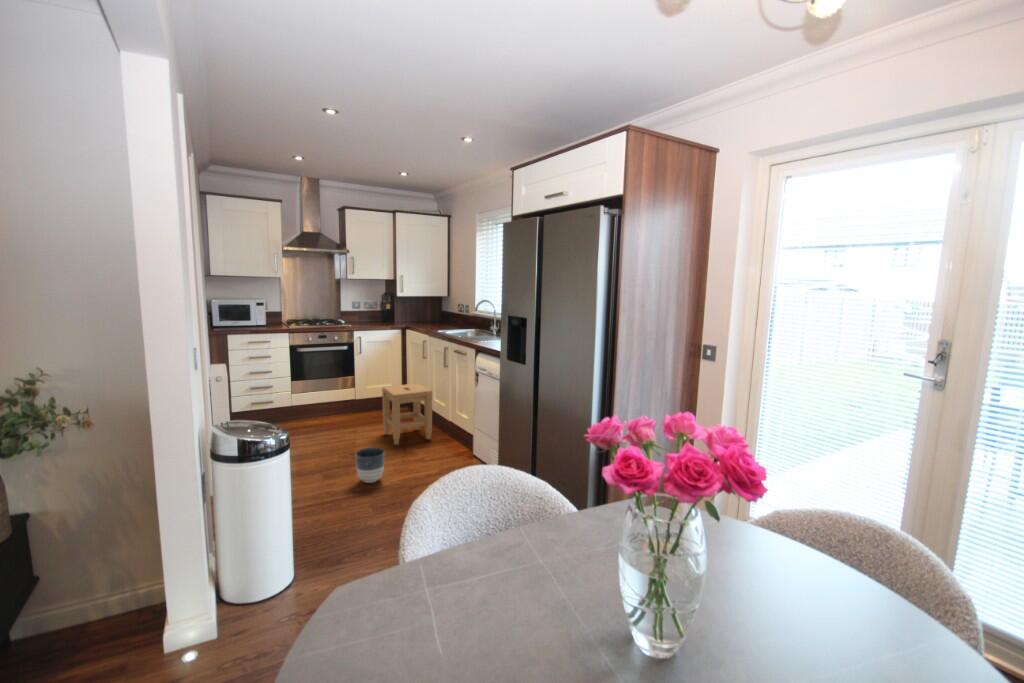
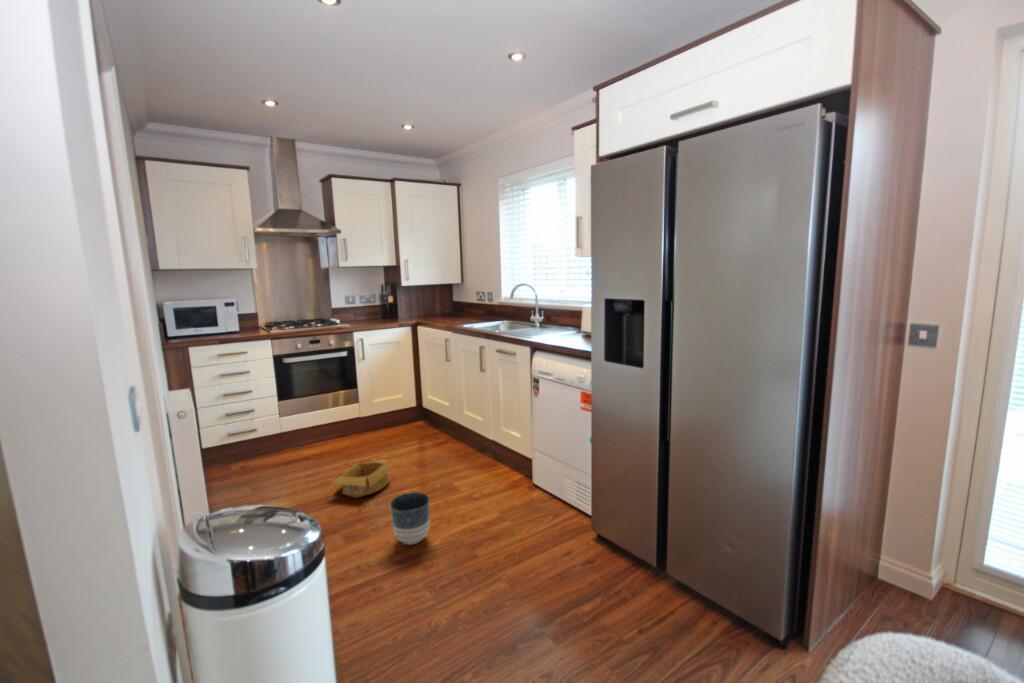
stool: present [382,383,432,445] -> none [402,394,471,478]
cardboard box: none [320,428,369,453] -> present [331,459,391,497]

